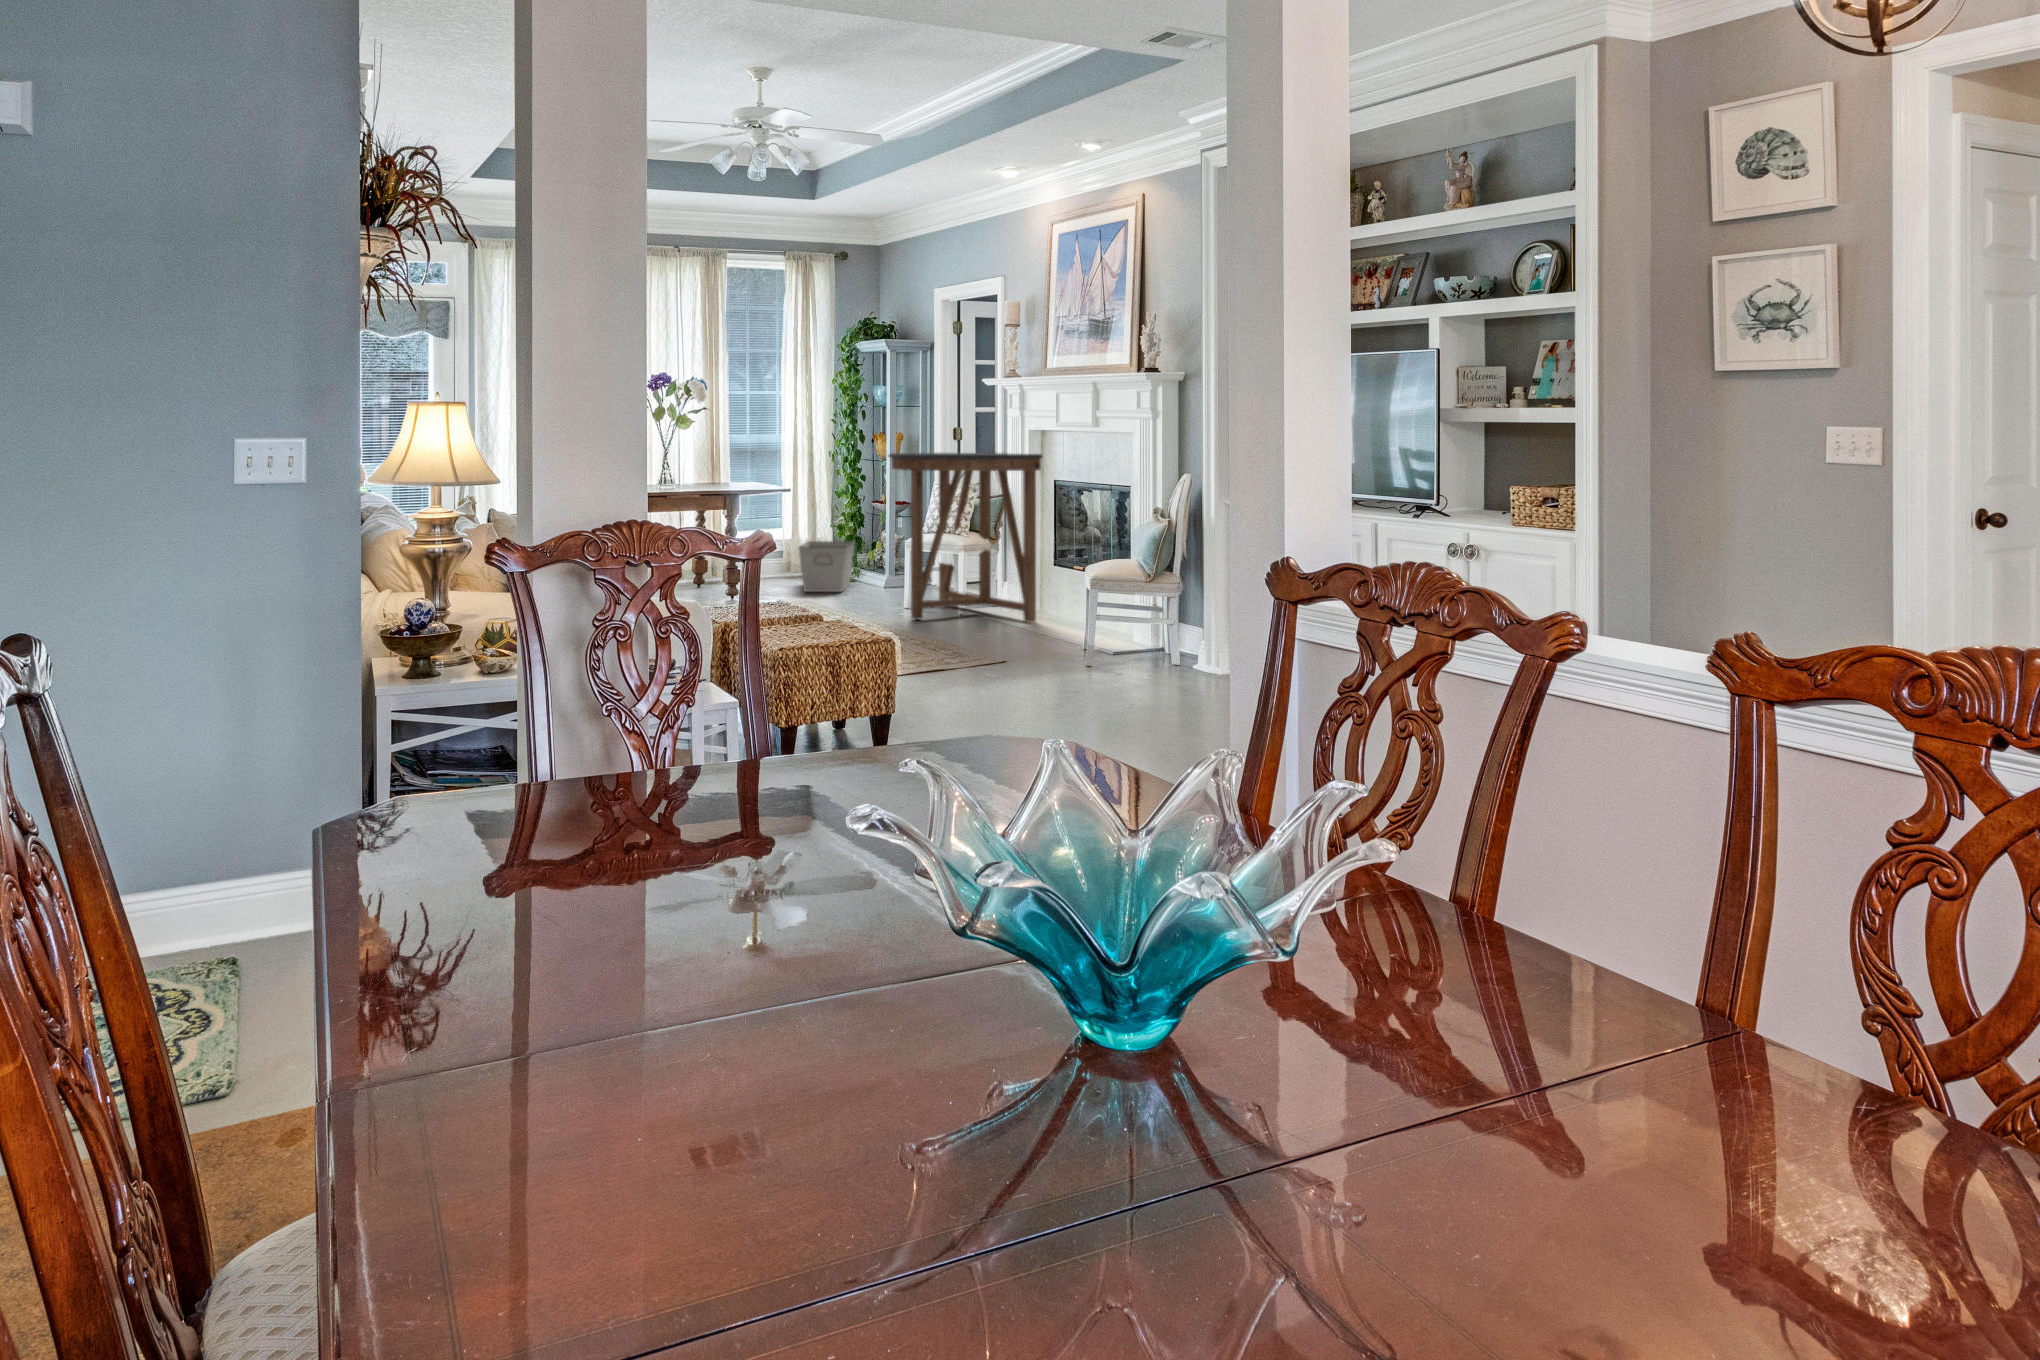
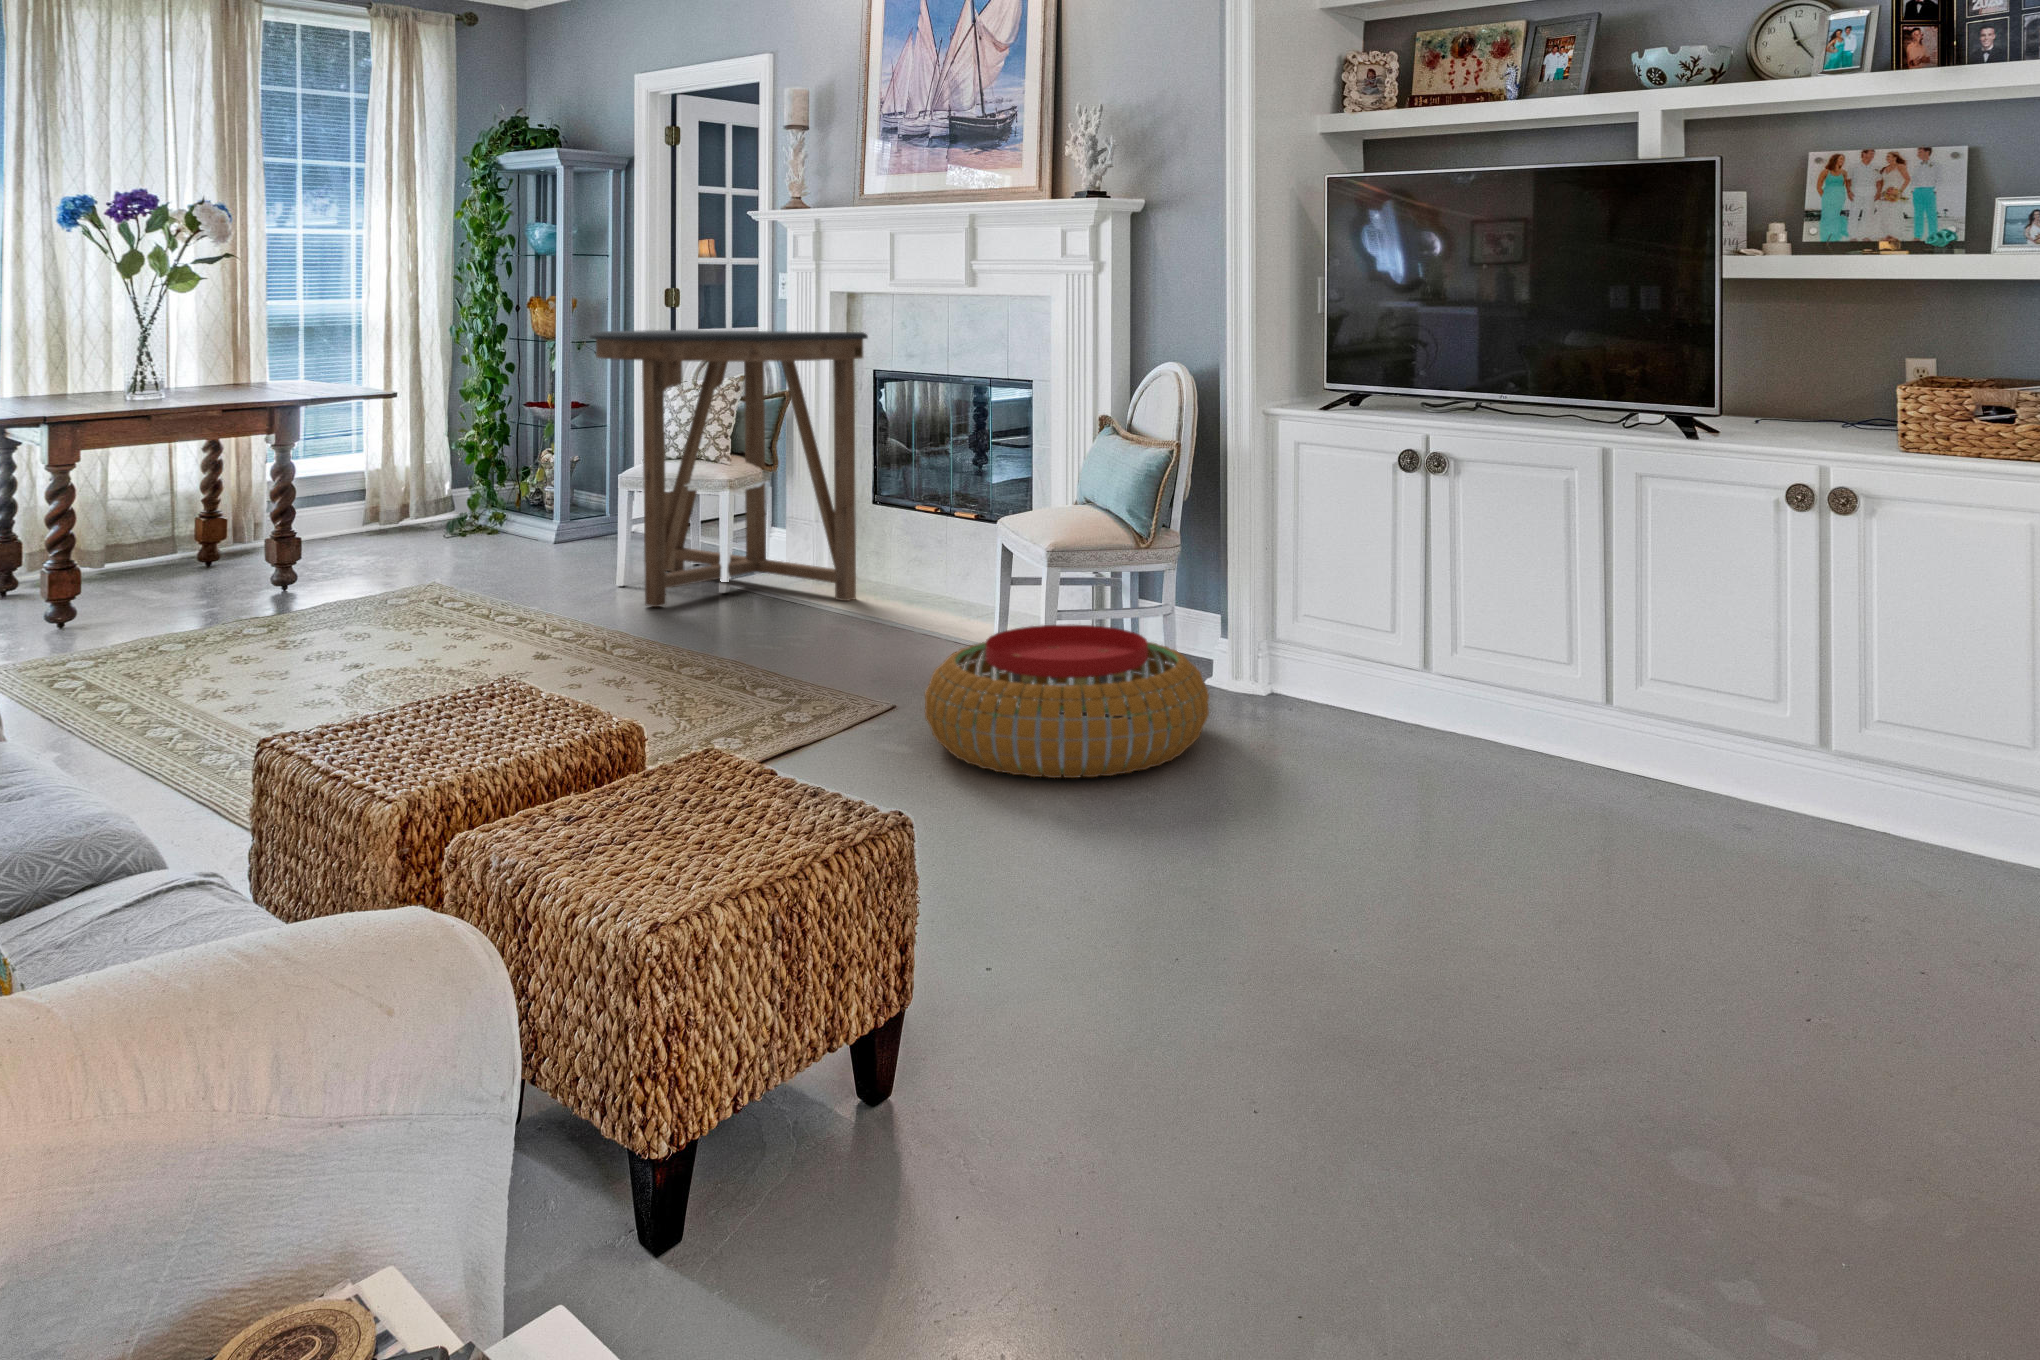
storage bin: present [799,541,854,592] -> none [406,470,493,559]
pouf: none [995,621,1156,695] -> present [925,625,1209,778]

